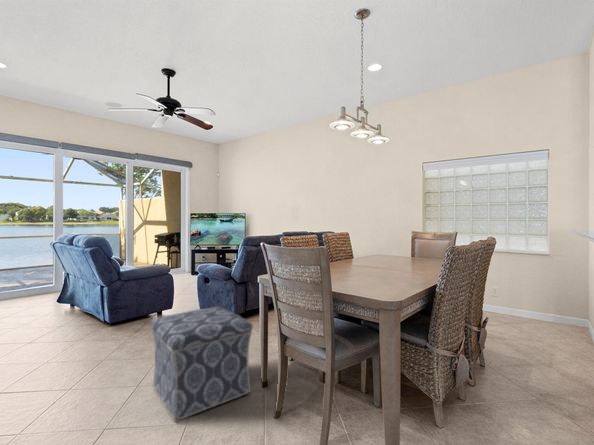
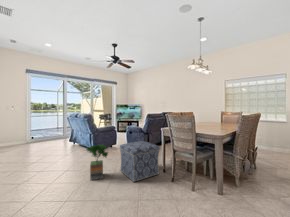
potted tree: none [49,319,117,420] -> present [87,145,108,180]

